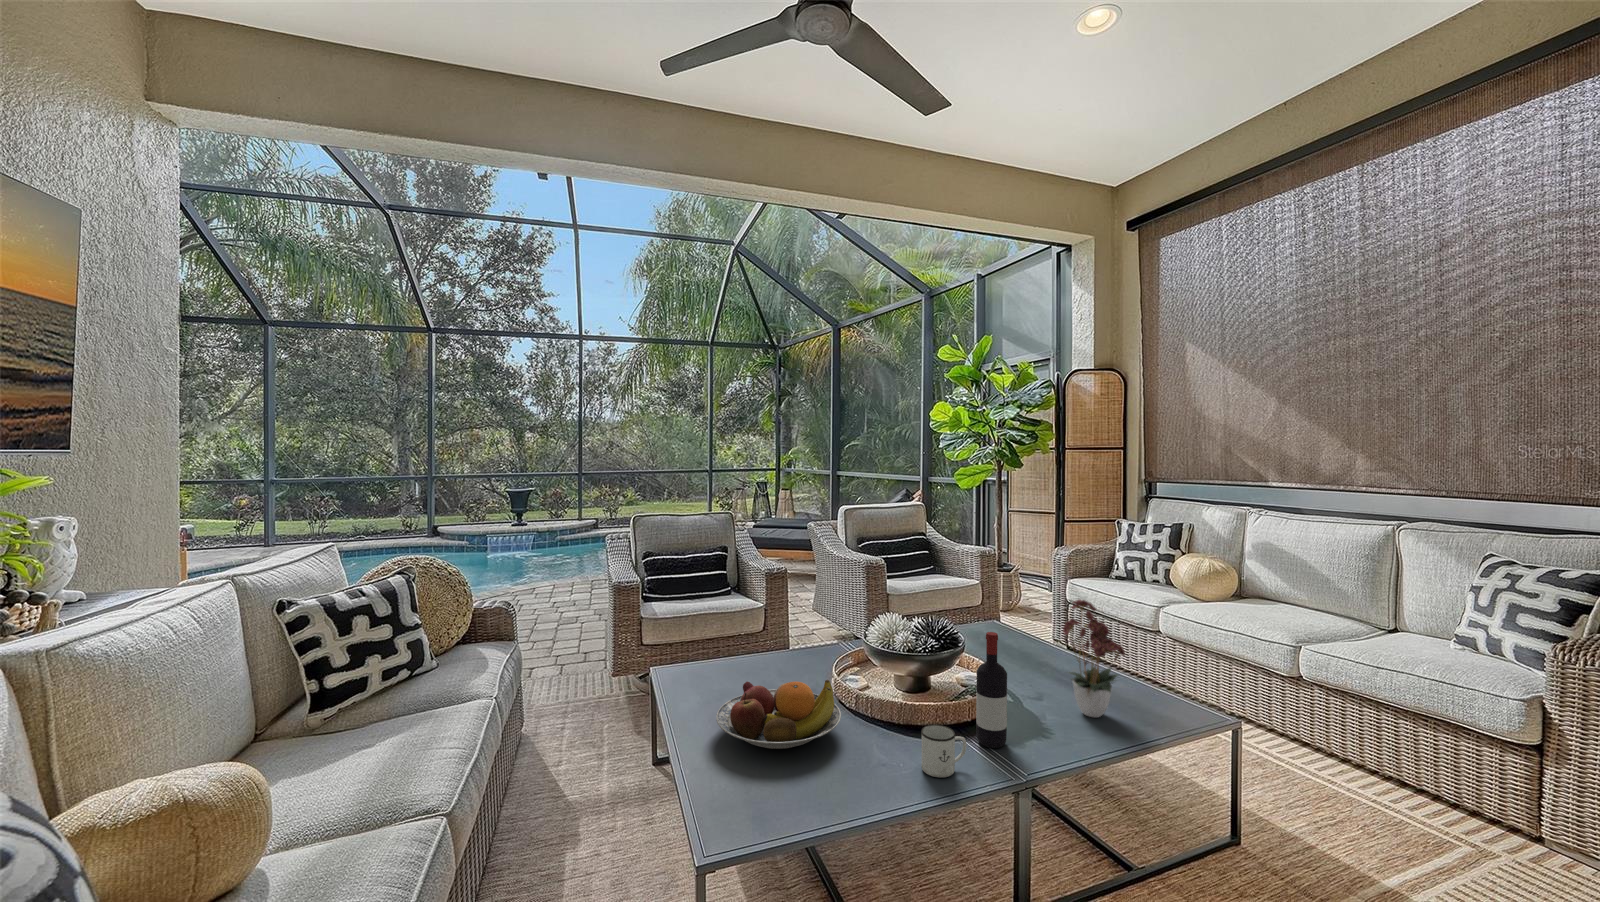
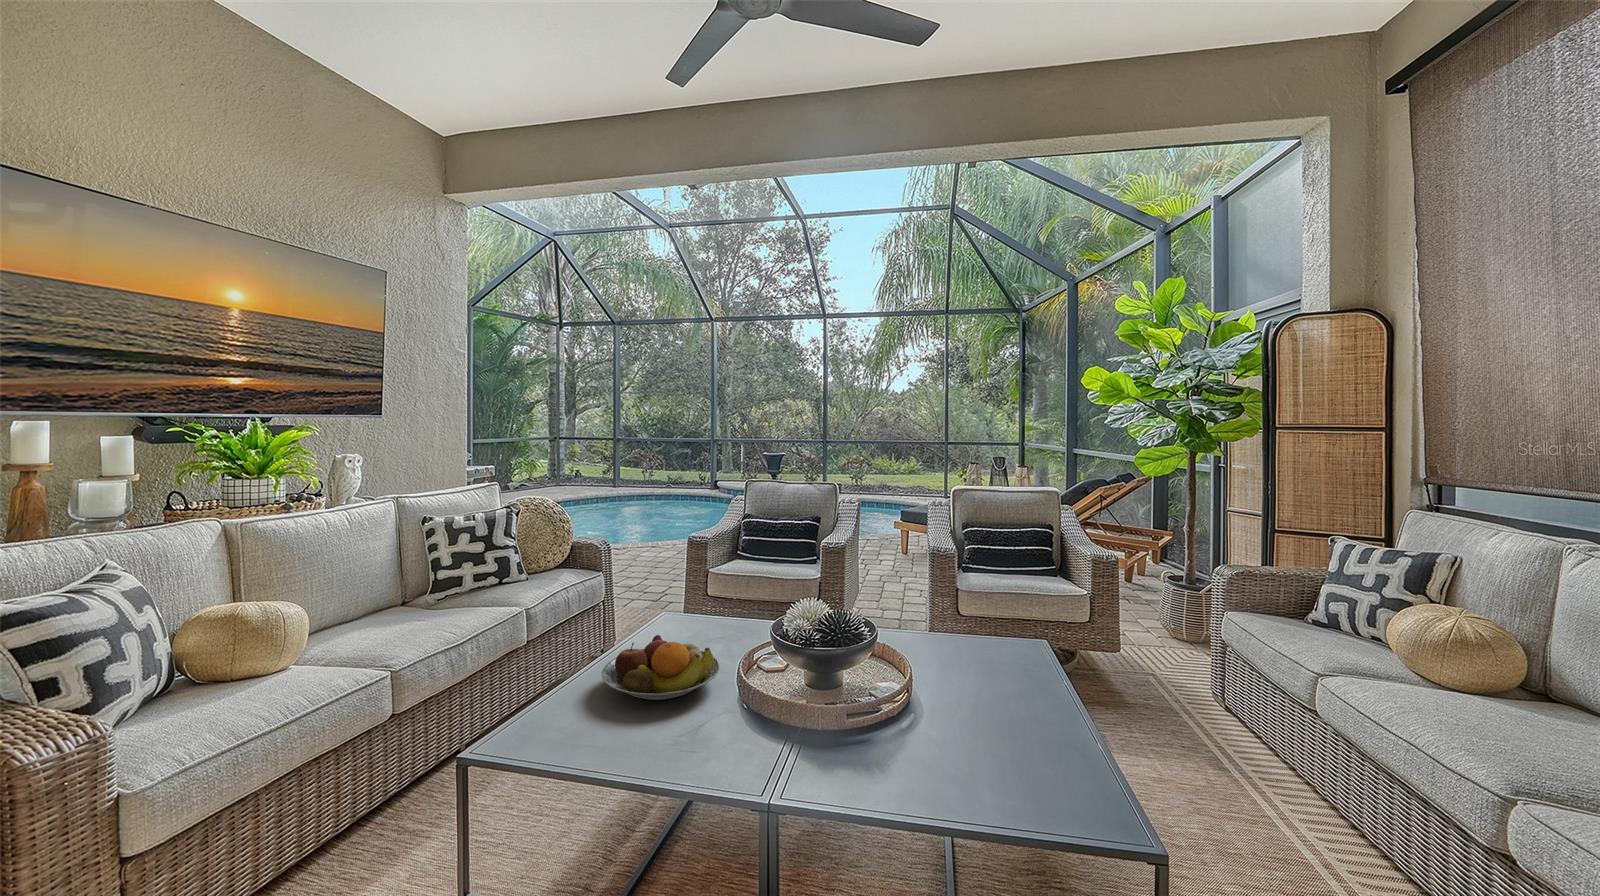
flower arrangement: present [1063,600,1125,717] -> none [953,614,1017,762]
wine bottle: present [976,632,1007,748] -> none [807,631,840,756]
mug: present [921,725,966,778] -> none [716,710,763,764]

